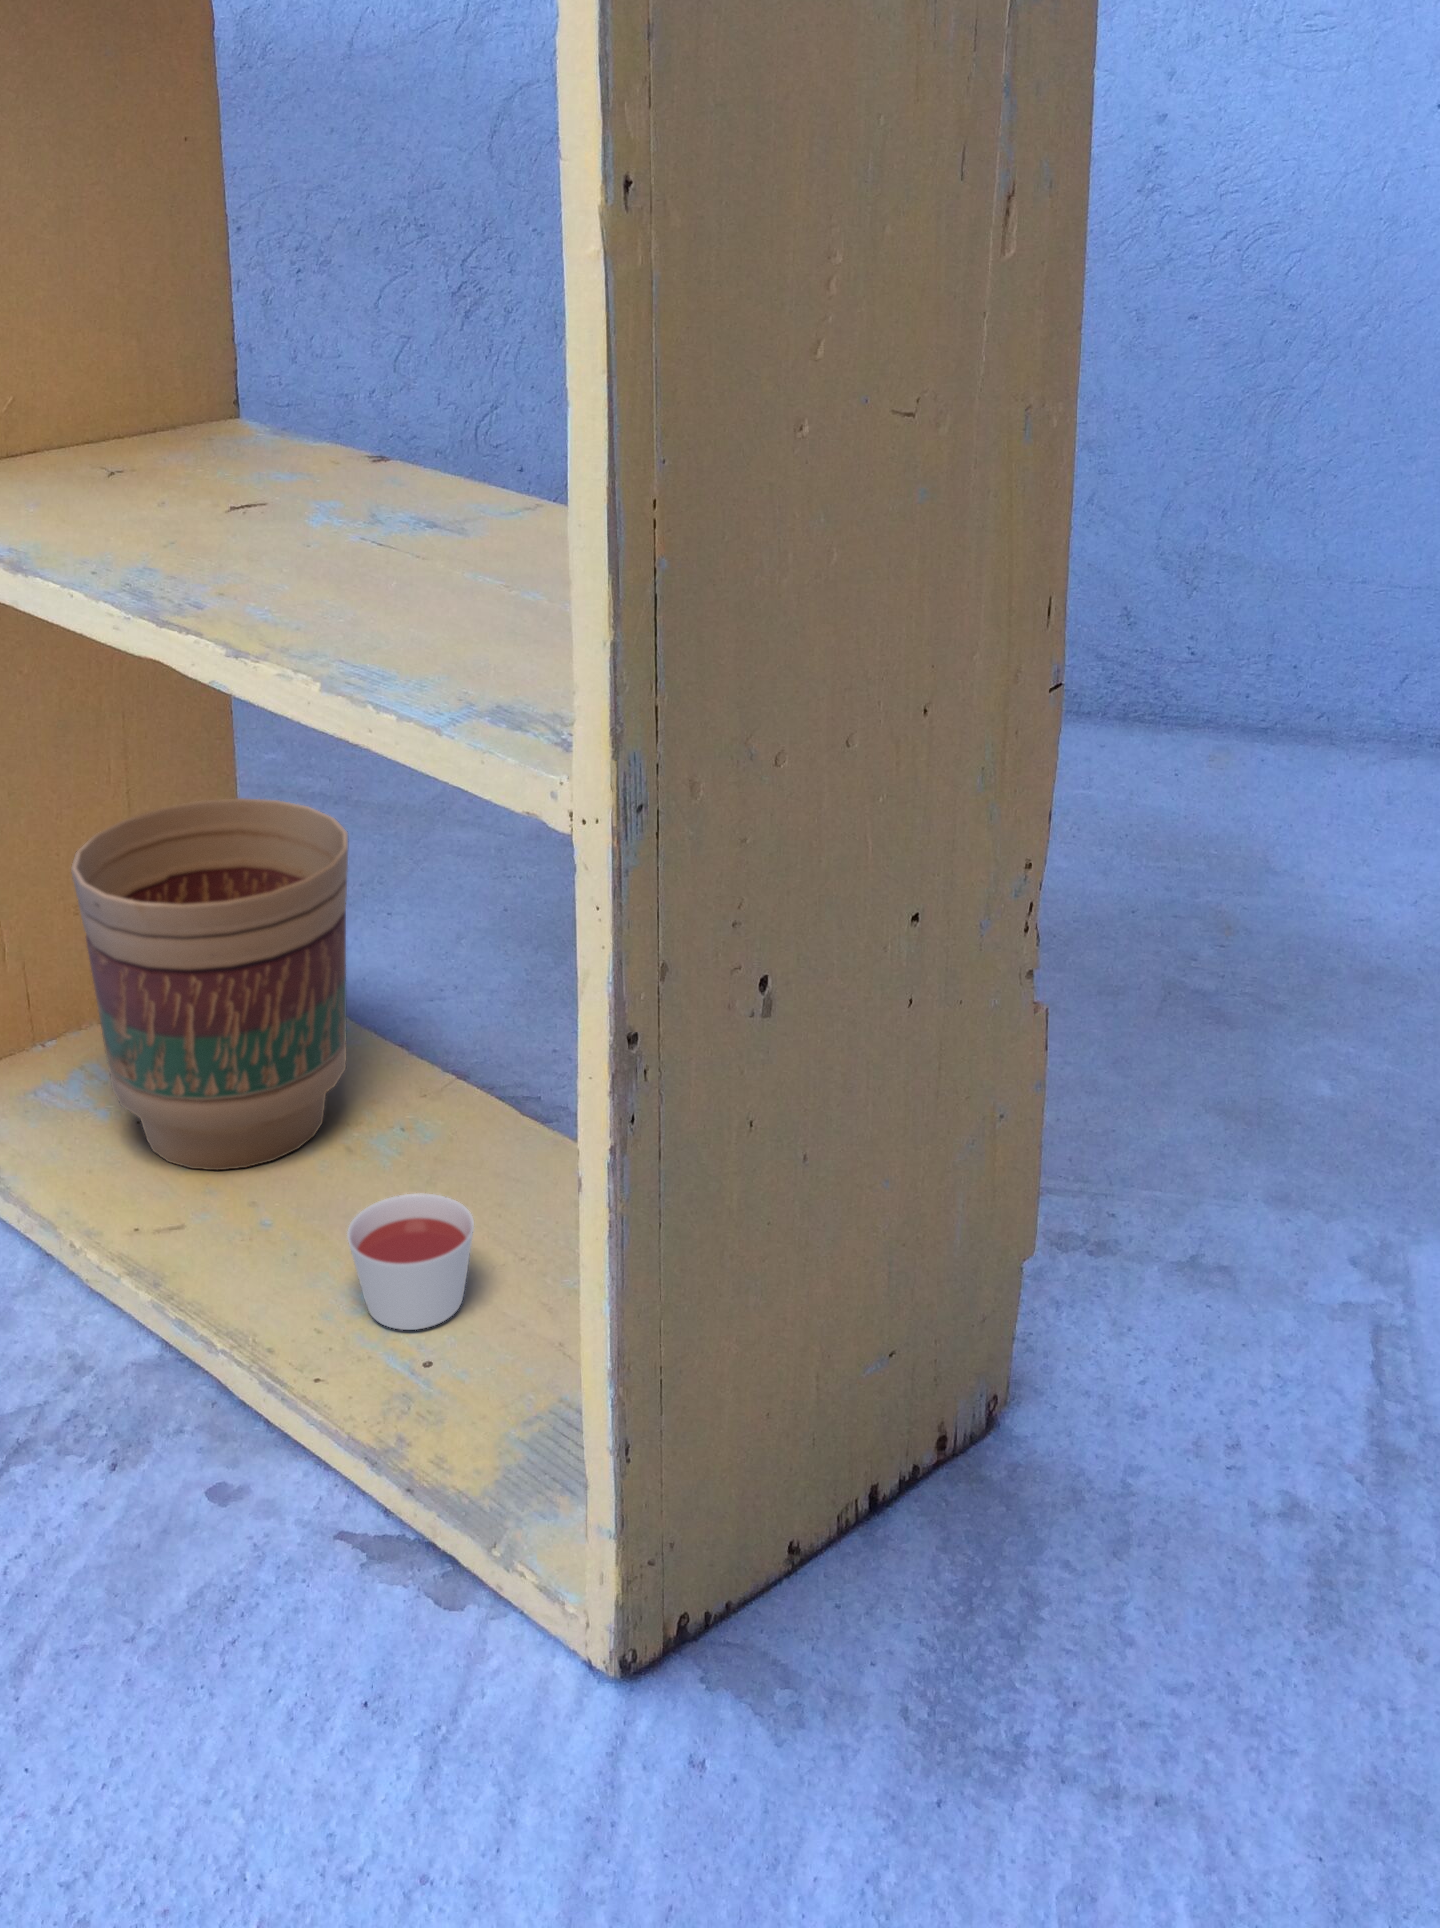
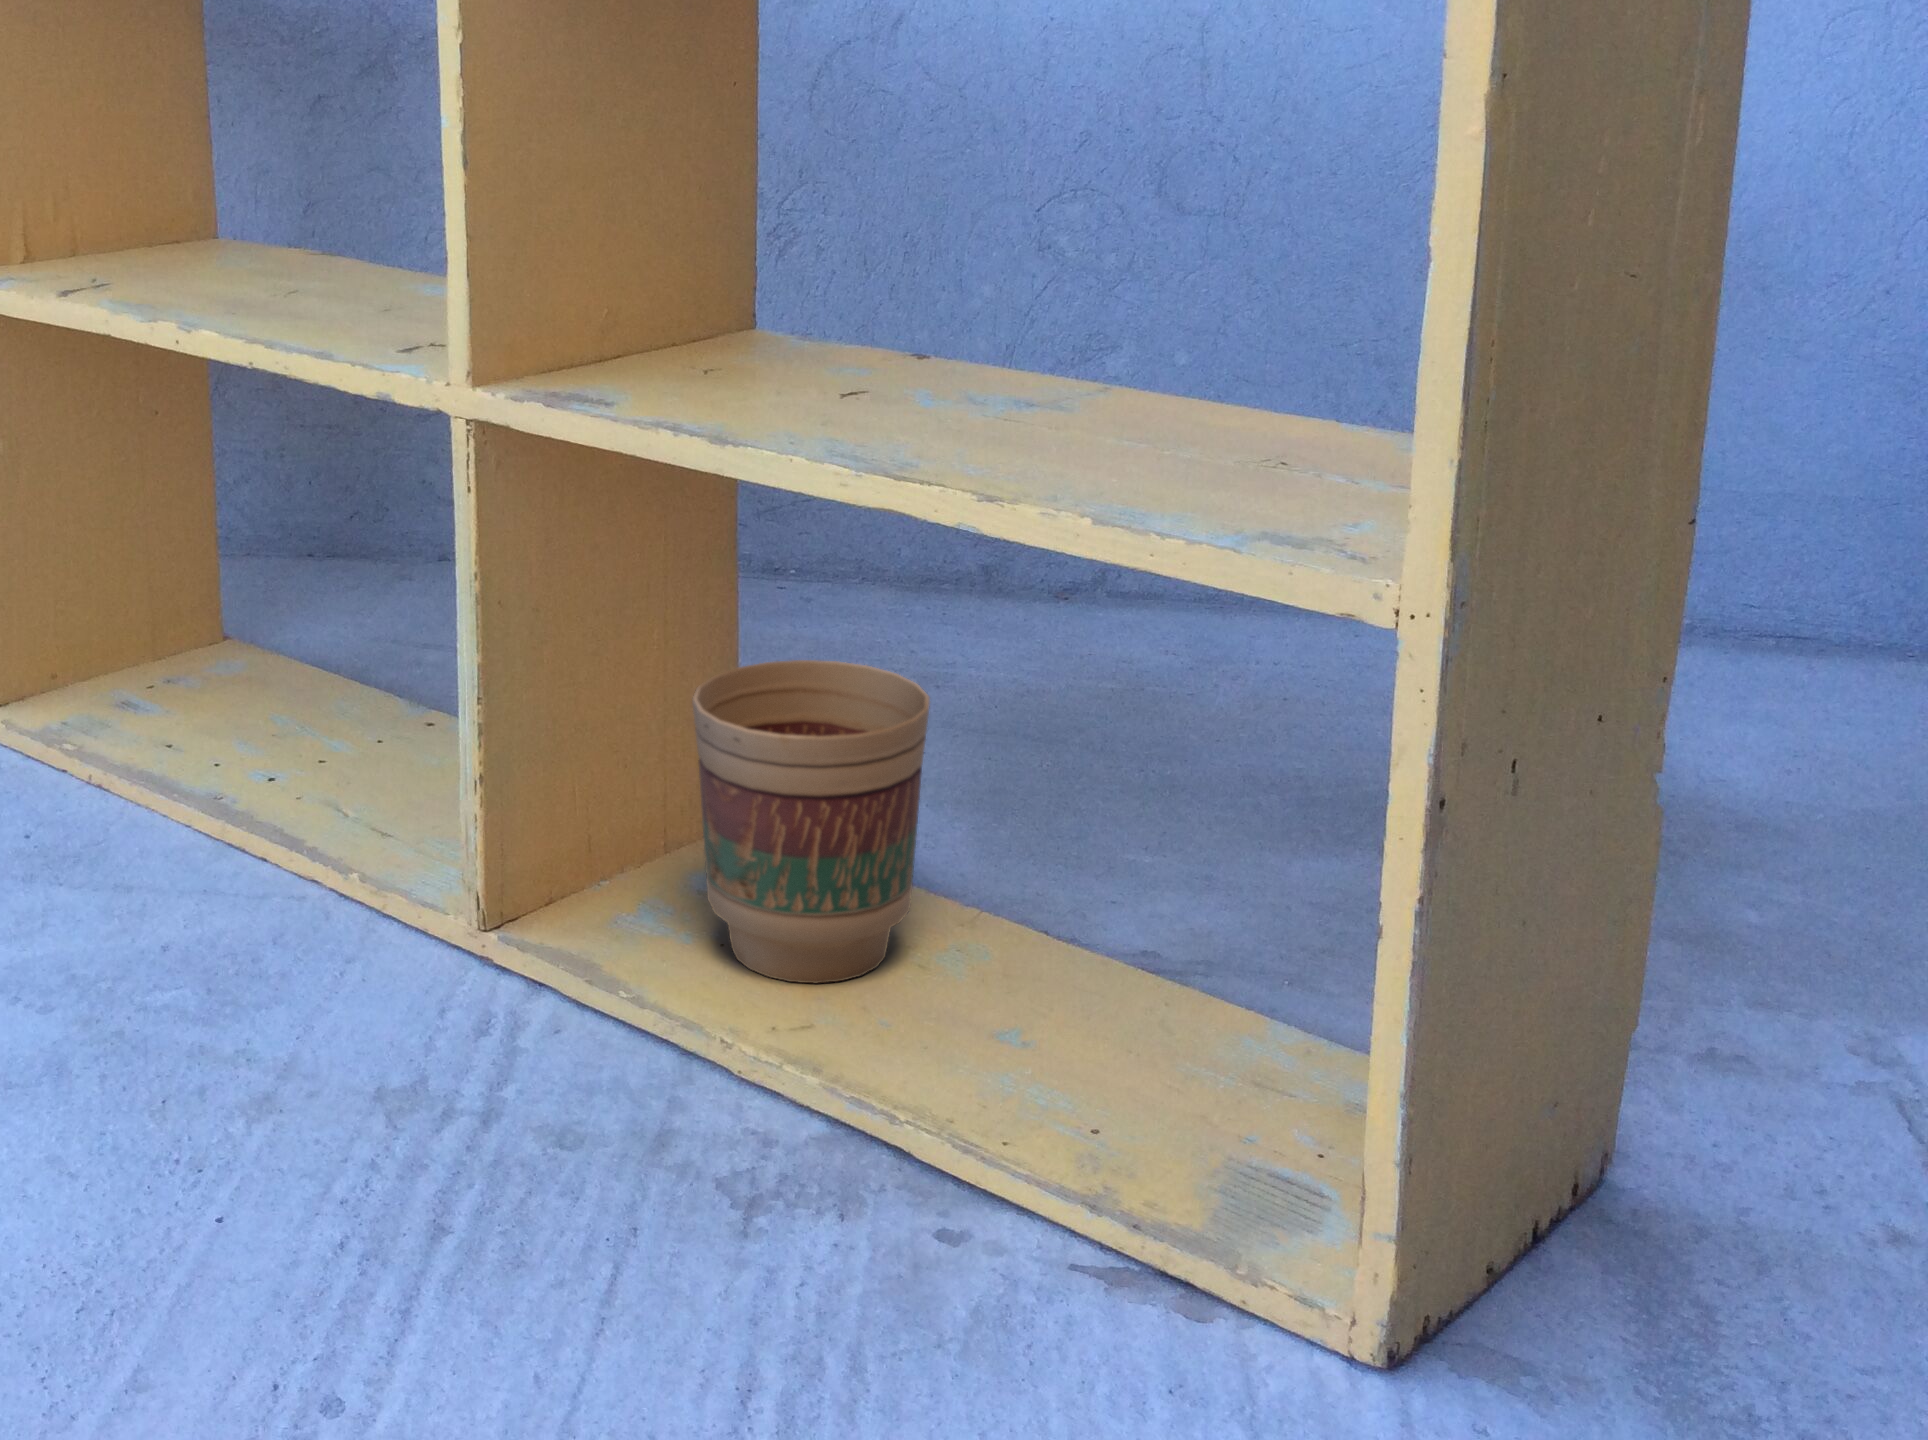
candle: present [347,1193,474,1330] -> none [1004,988,1116,1103]

